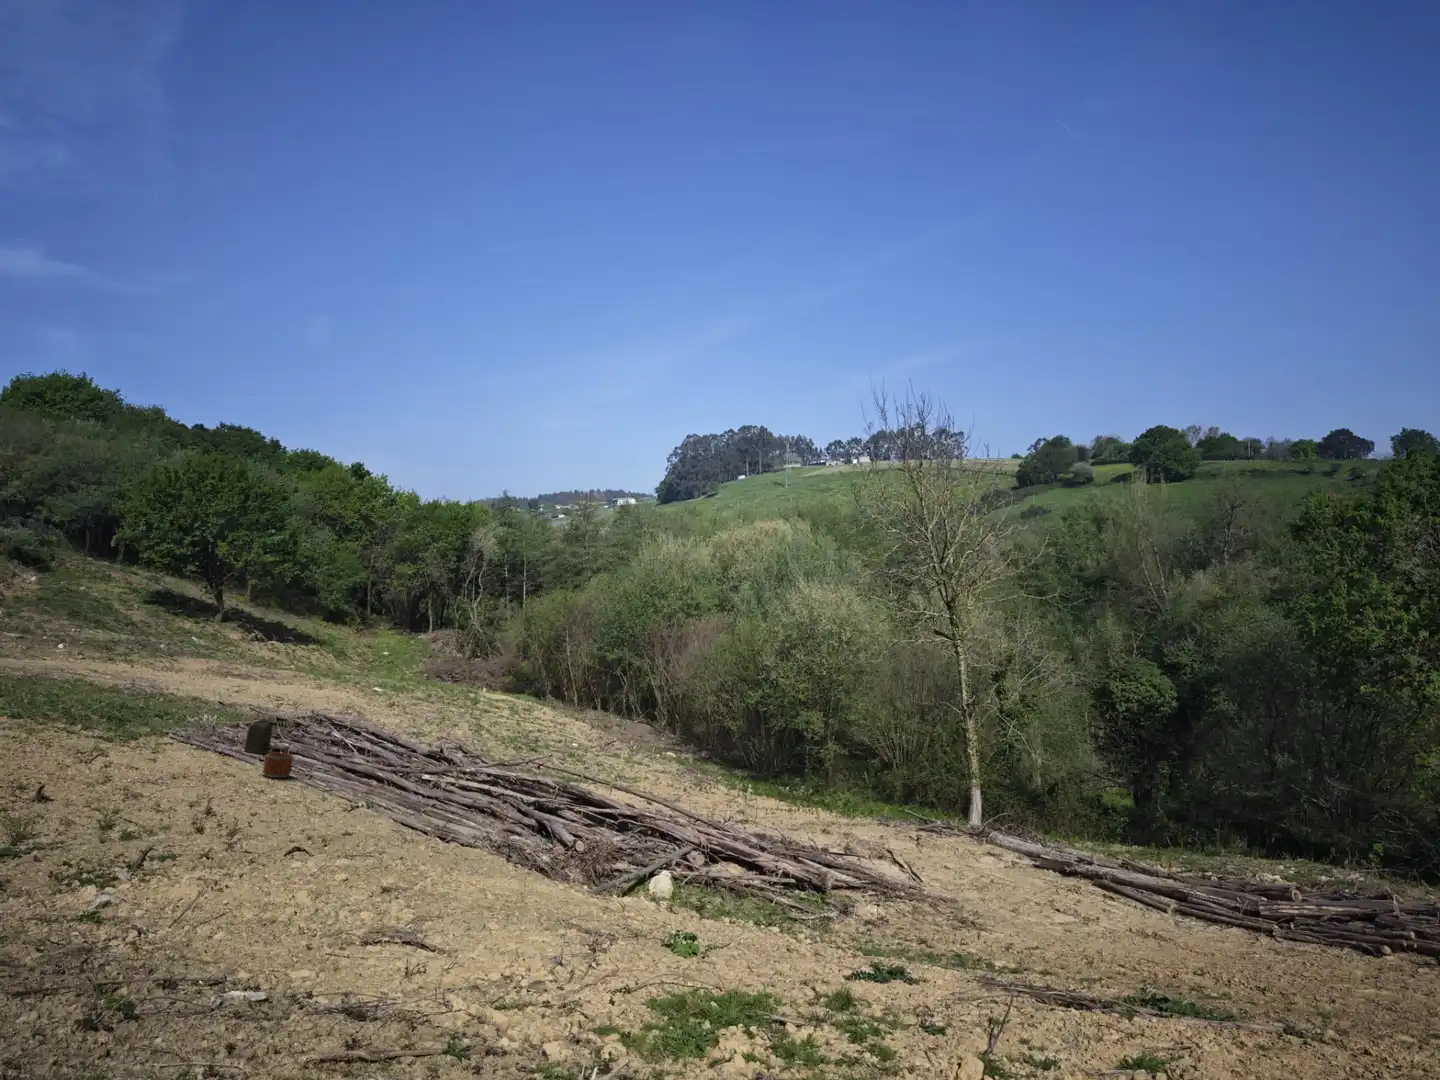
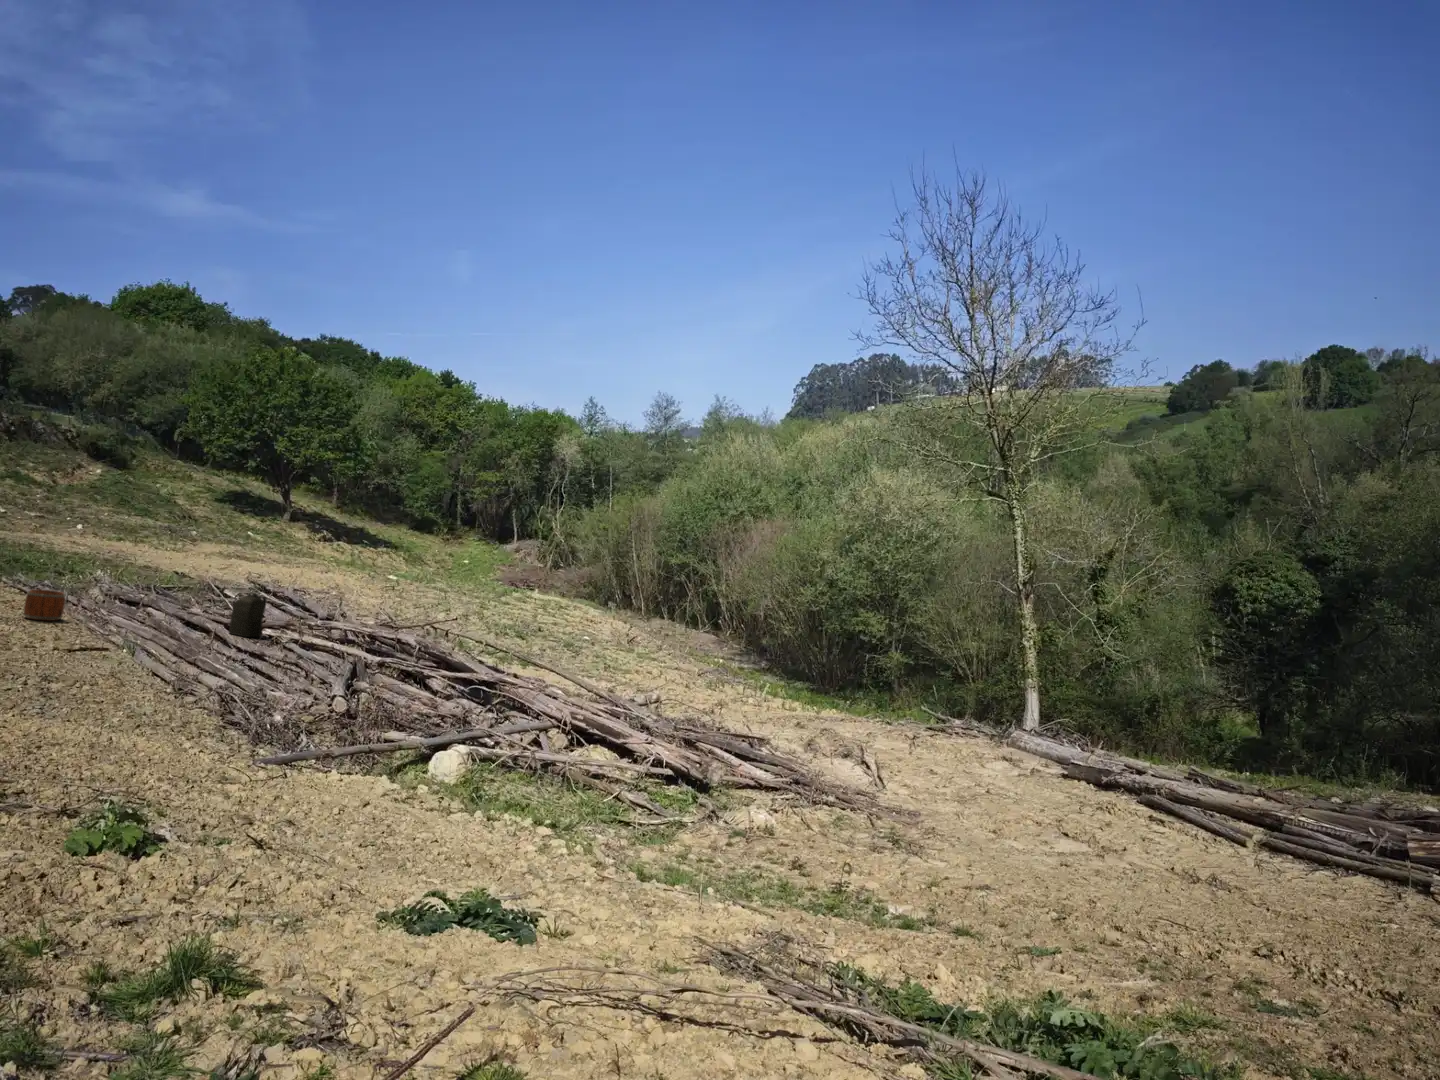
backpack: present [244,719,273,754] -> present [229,593,267,637]

